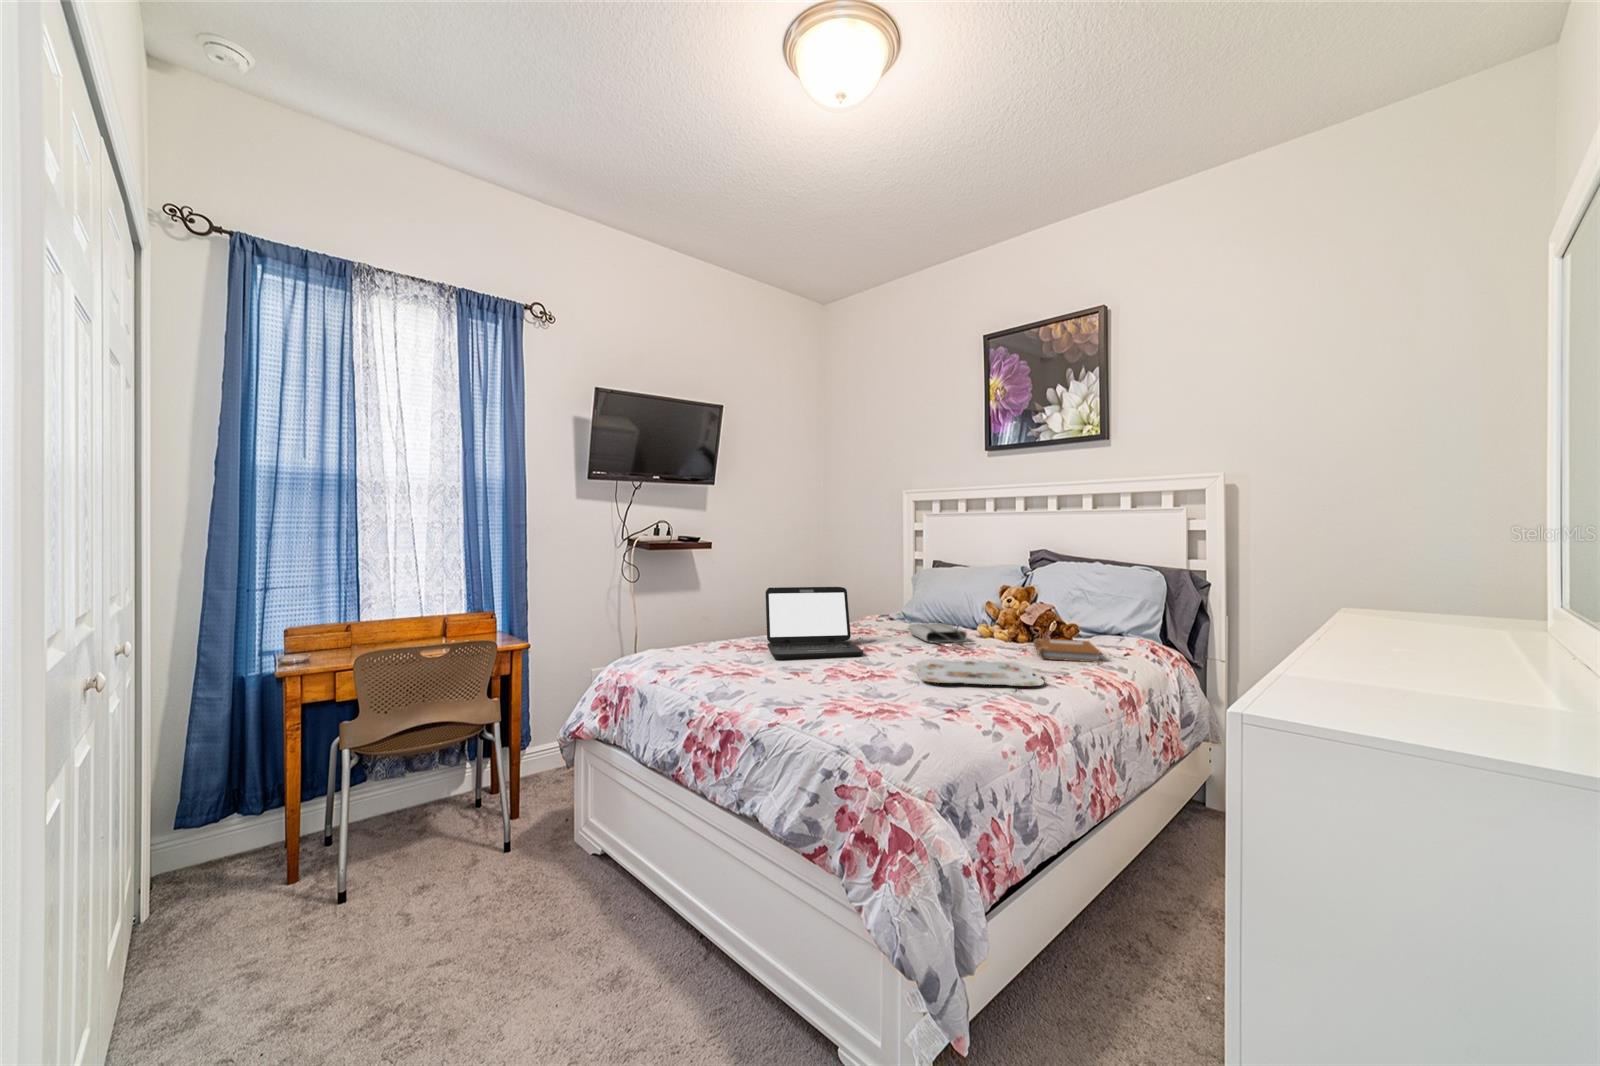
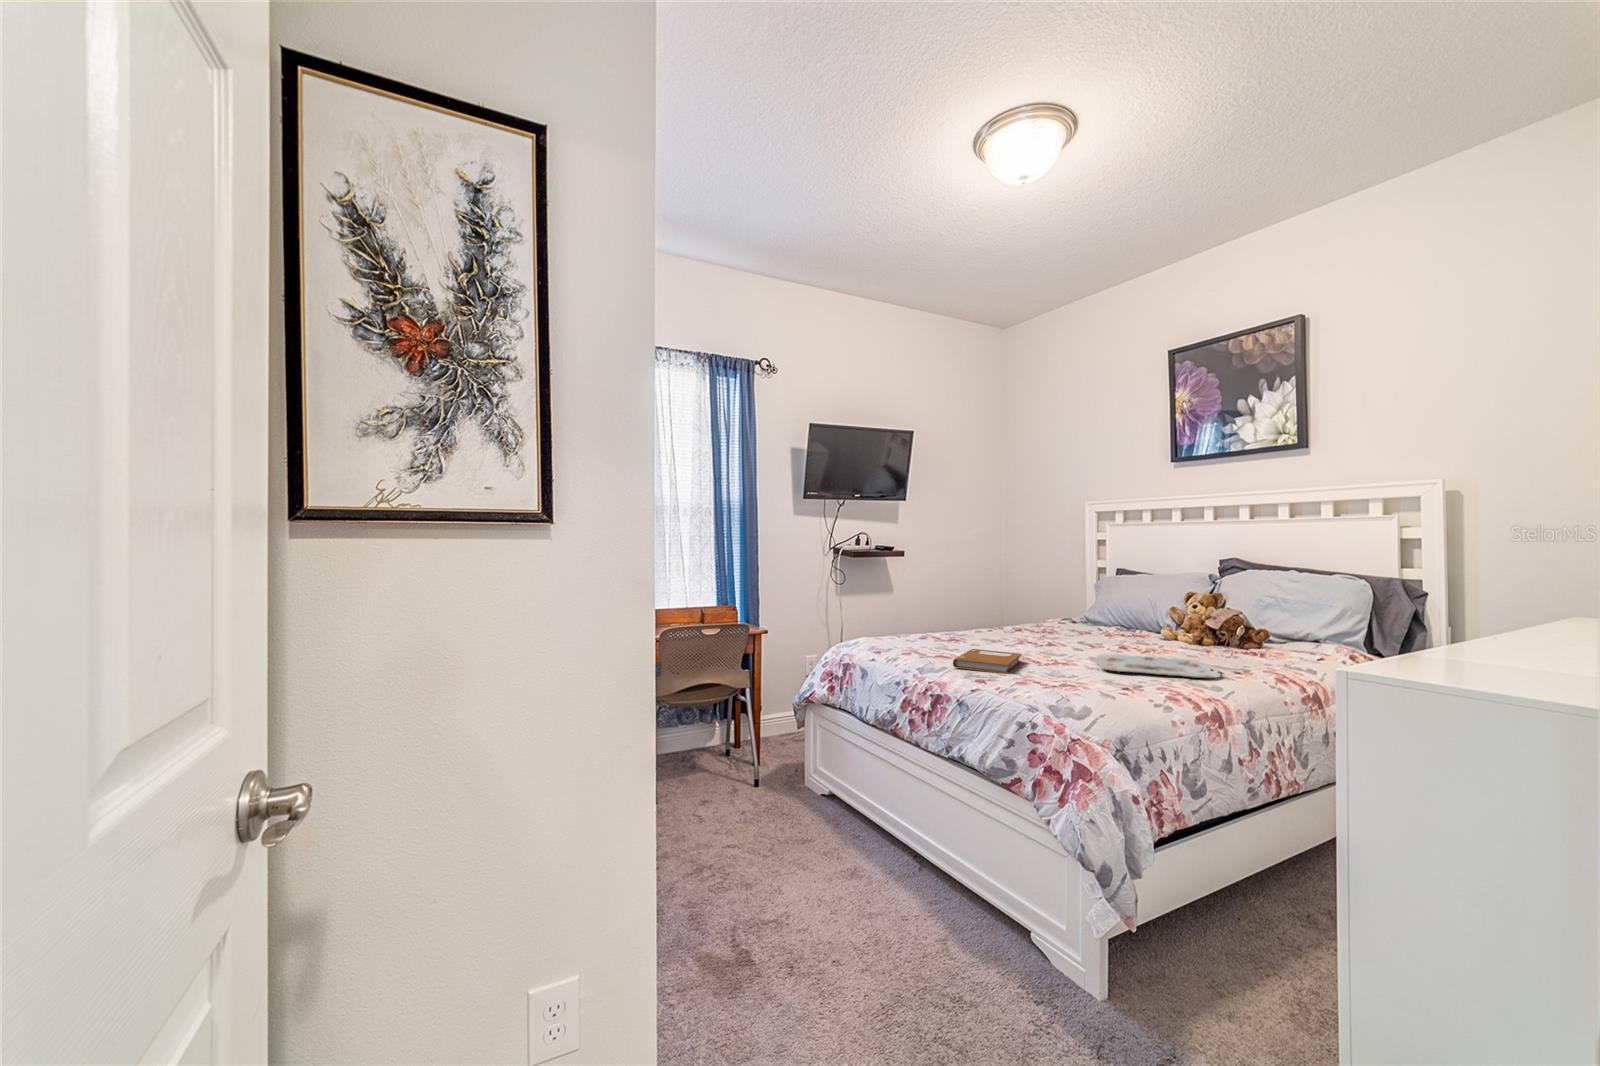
laptop: present [766,587,863,660] -> none [956,589,1047,651]
tote bag: present [908,623,967,645] -> none [1090,626,1149,645]
notebook: present [1033,638,1101,663] -> present [953,649,1022,674]

